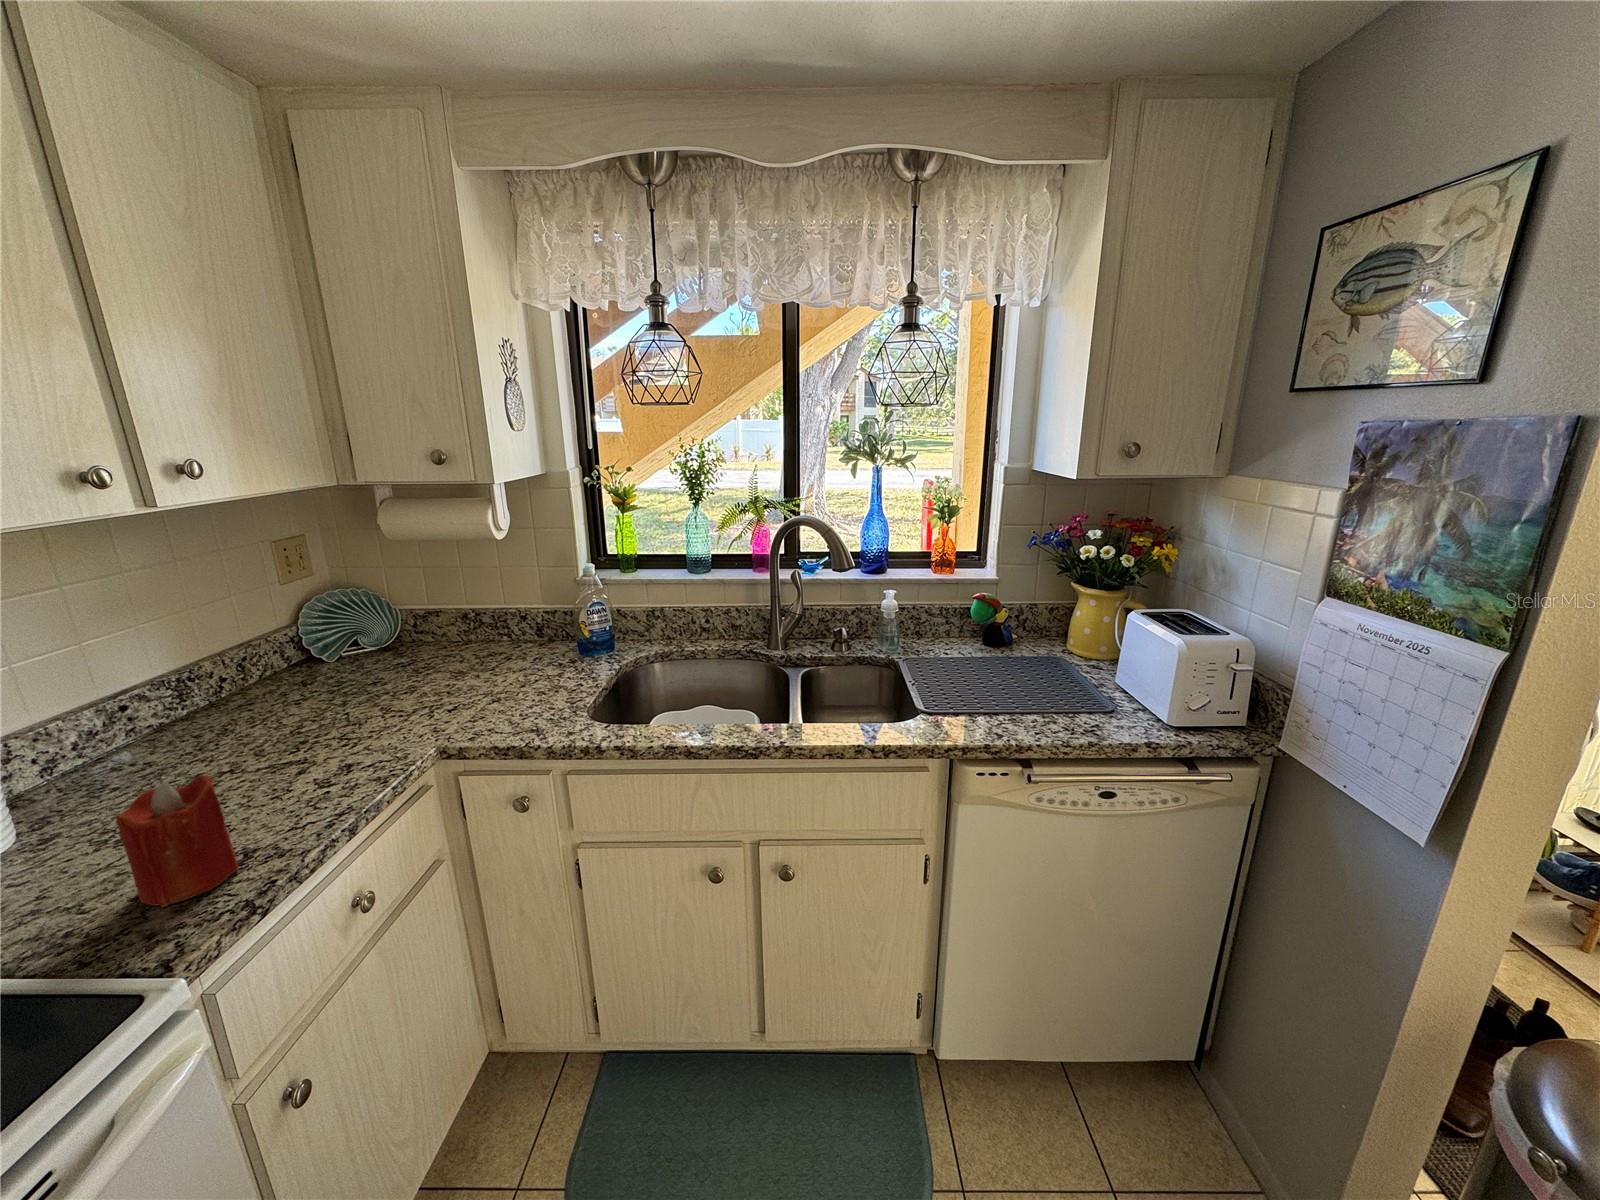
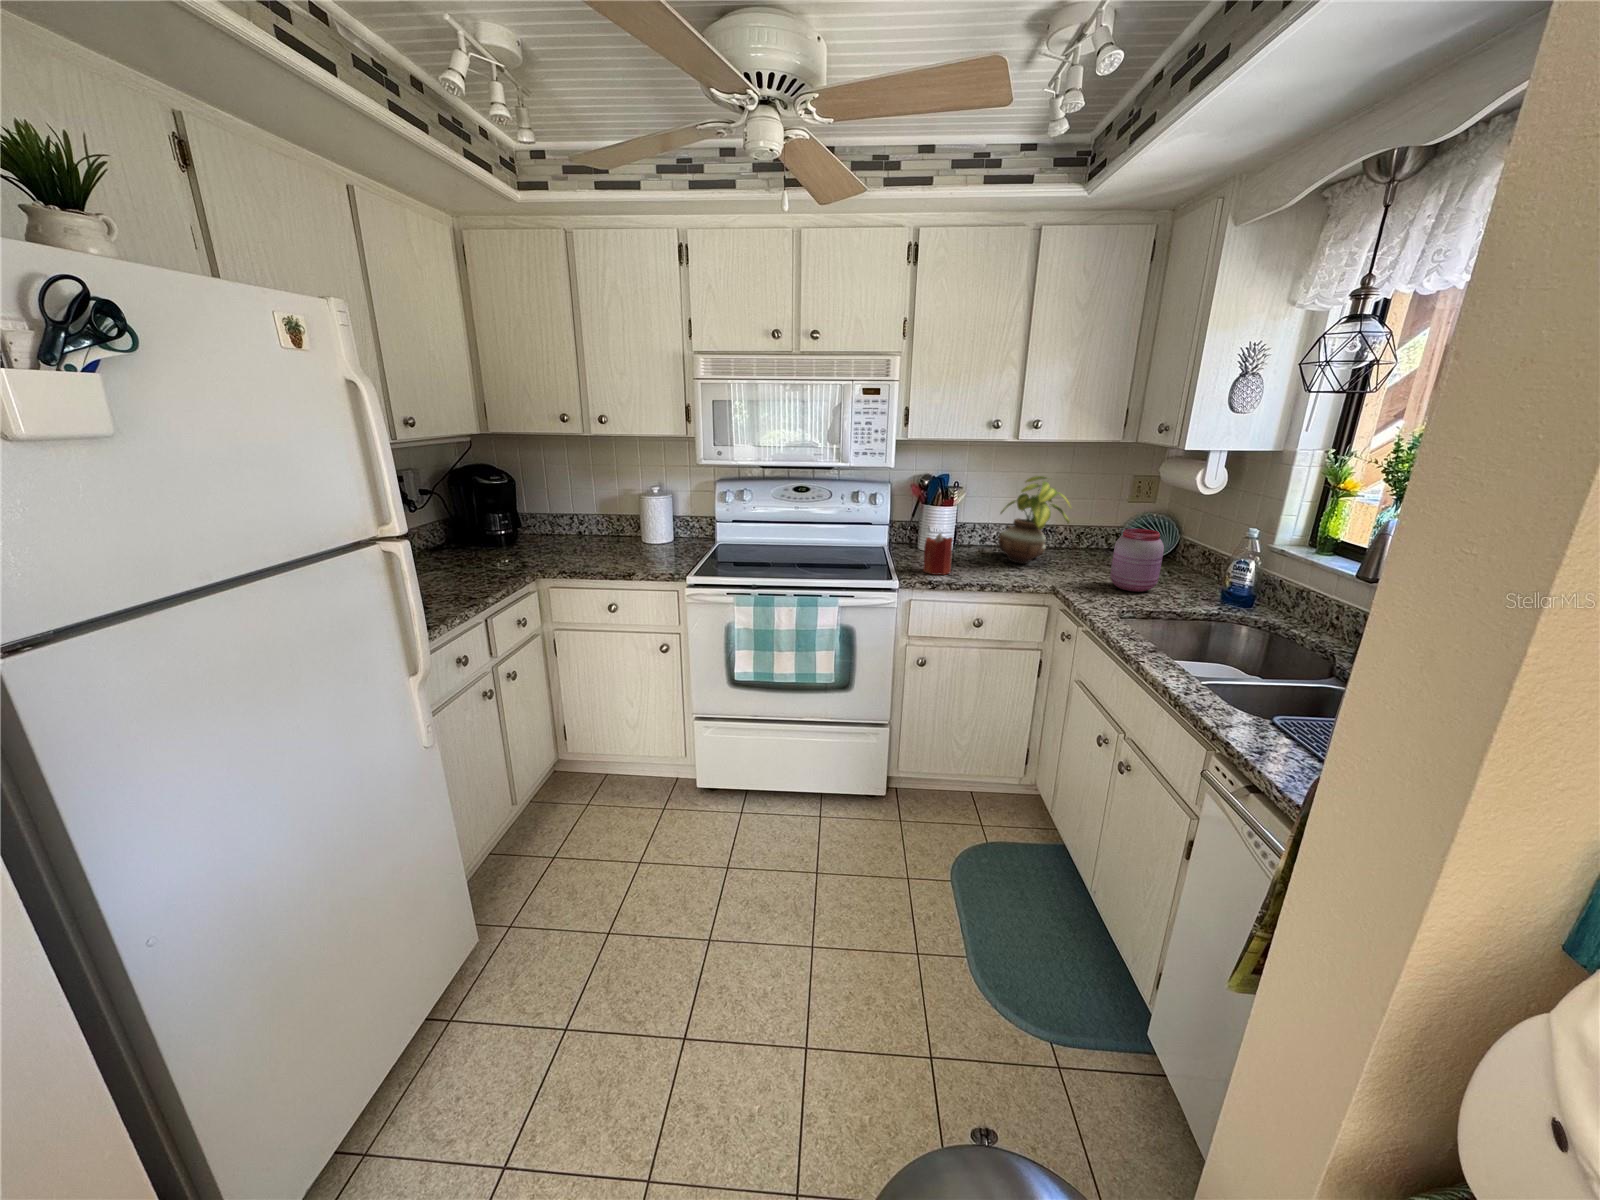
potted plant: none [130,570,335,763] -> present [998,476,1071,564]
jar: none [452,602,529,699] -> present [1110,528,1164,592]

